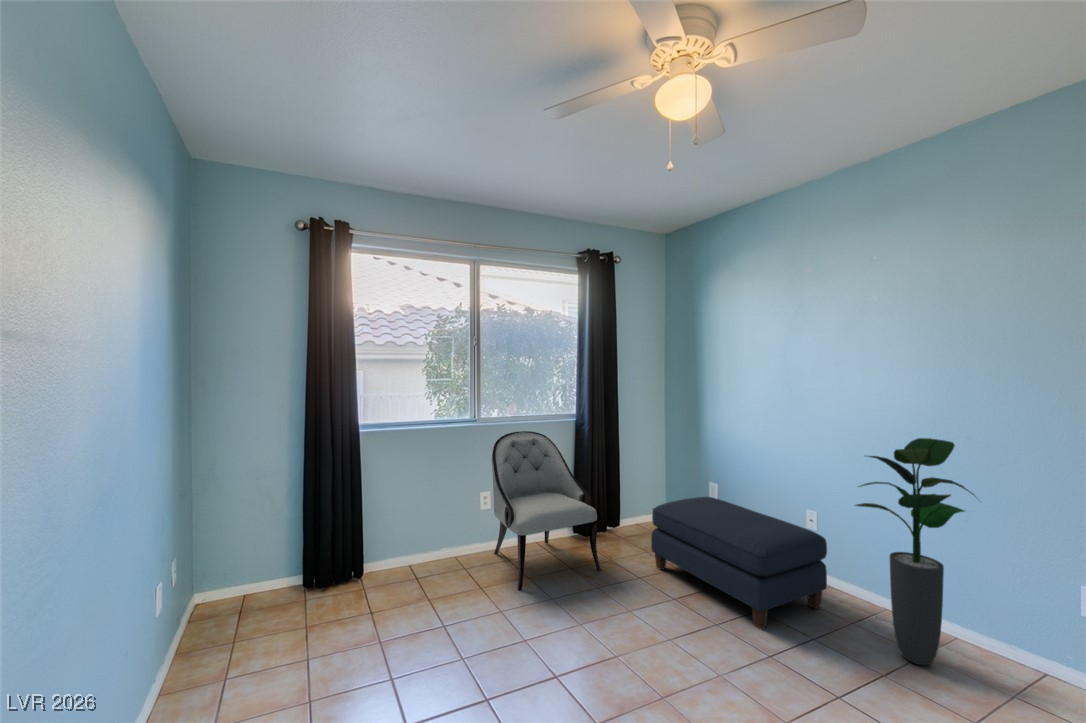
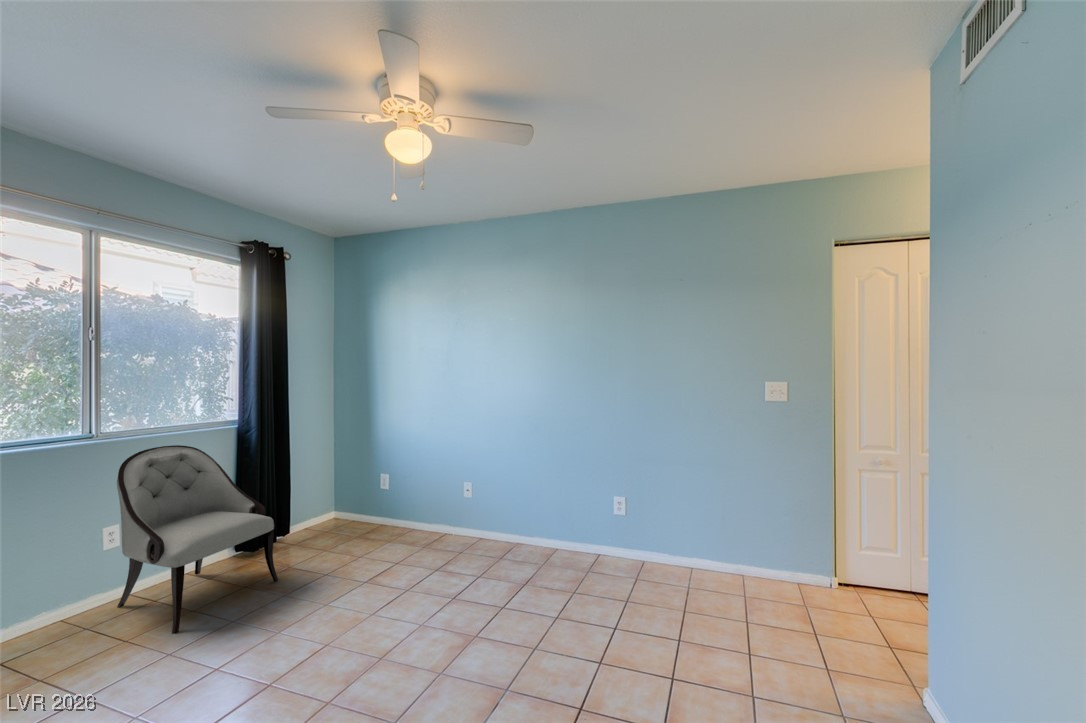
potted plant: present [855,438,974,665] -> none [499,414,566,565]
ottoman: present [651,497,827,629] -> none [333,484,479,579]

